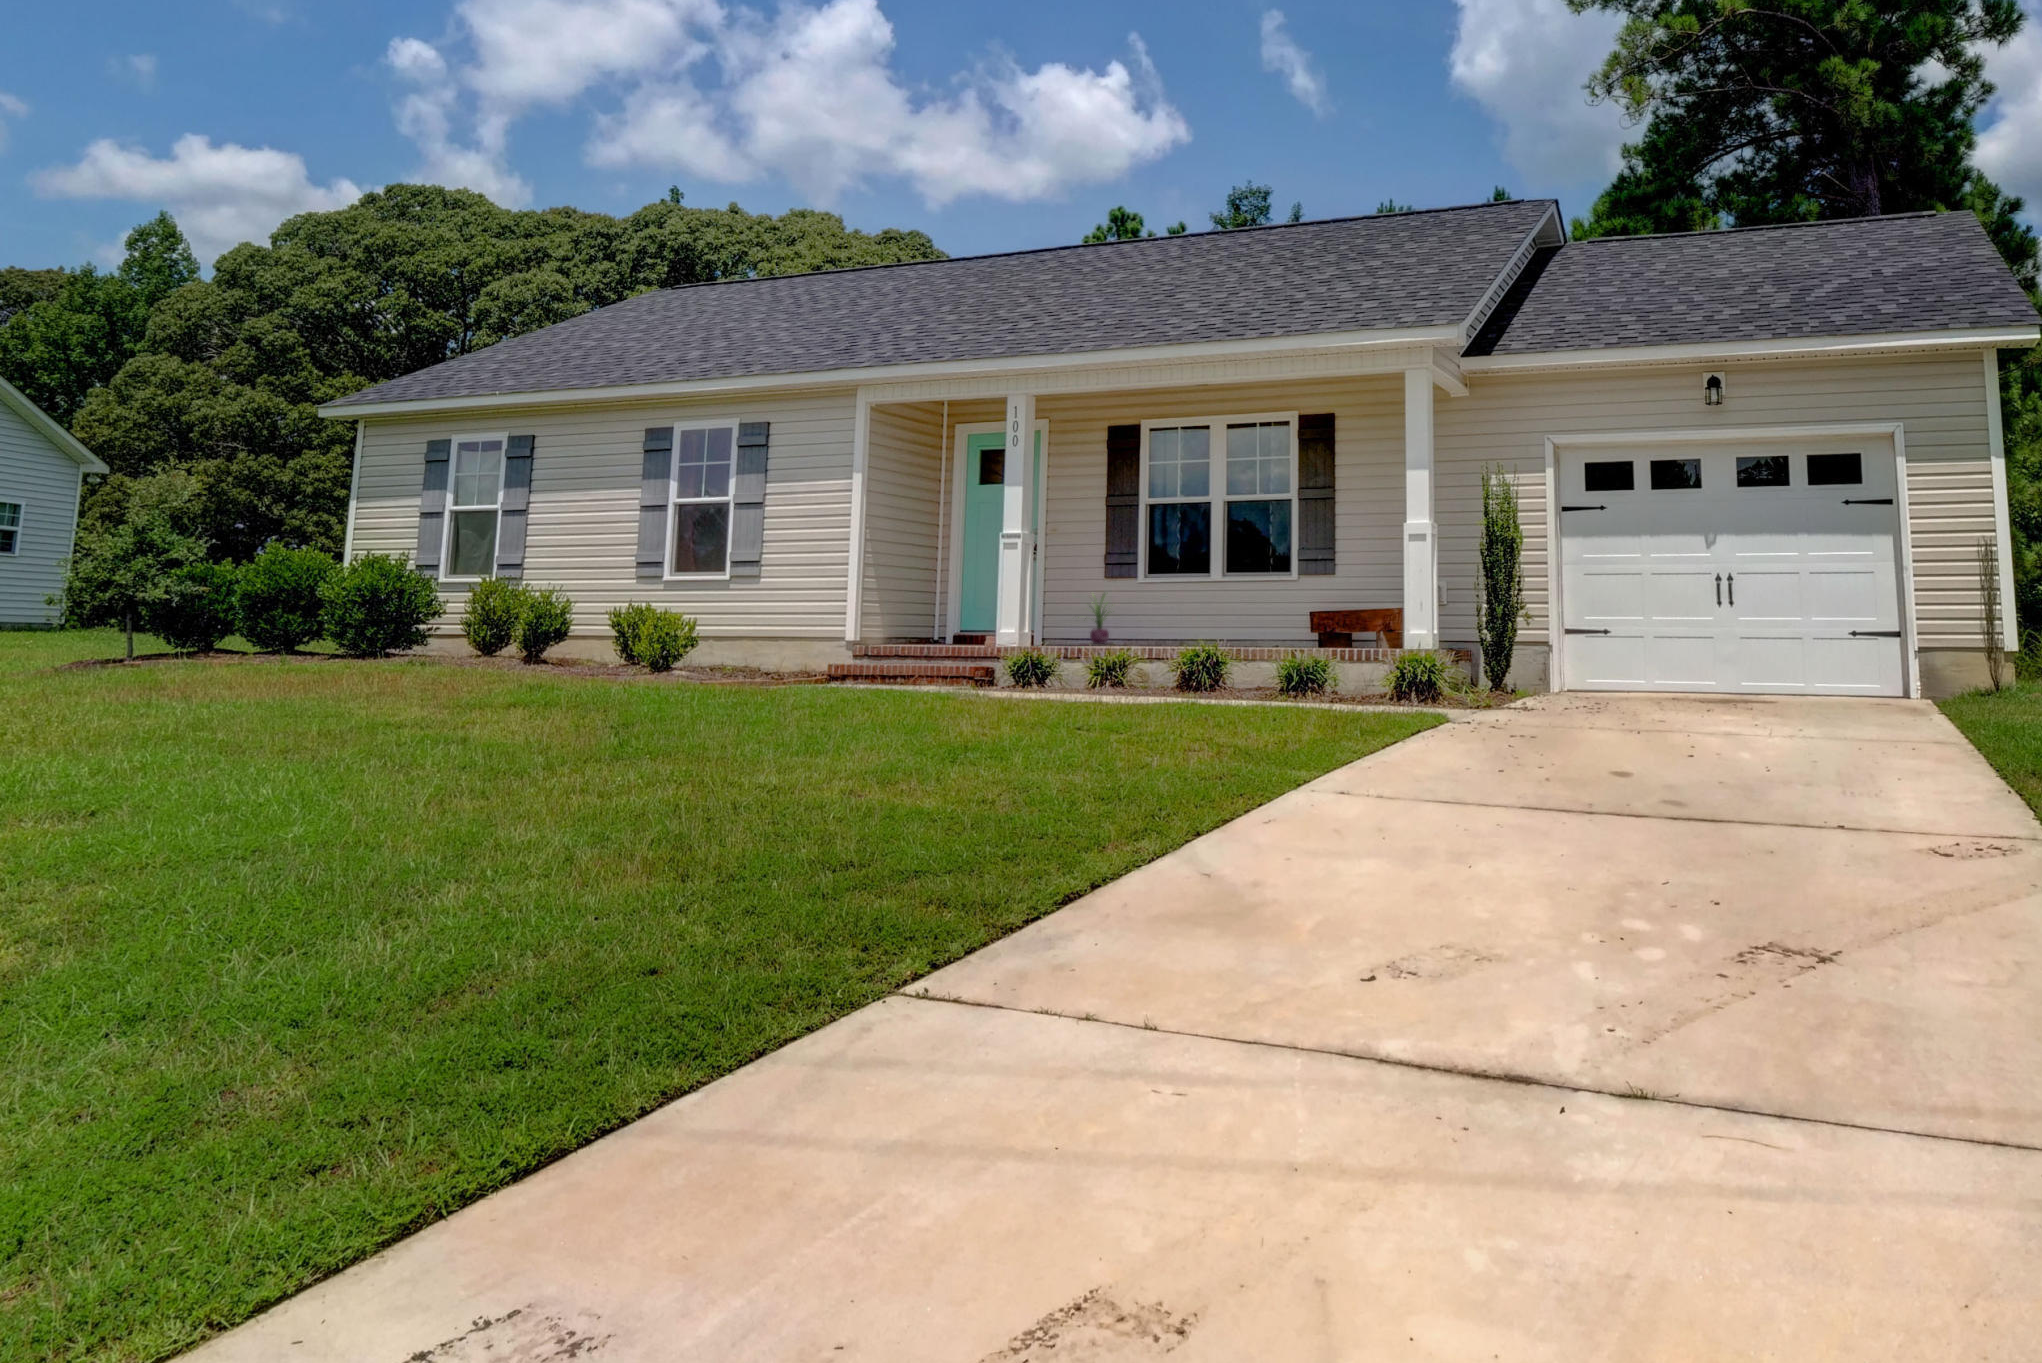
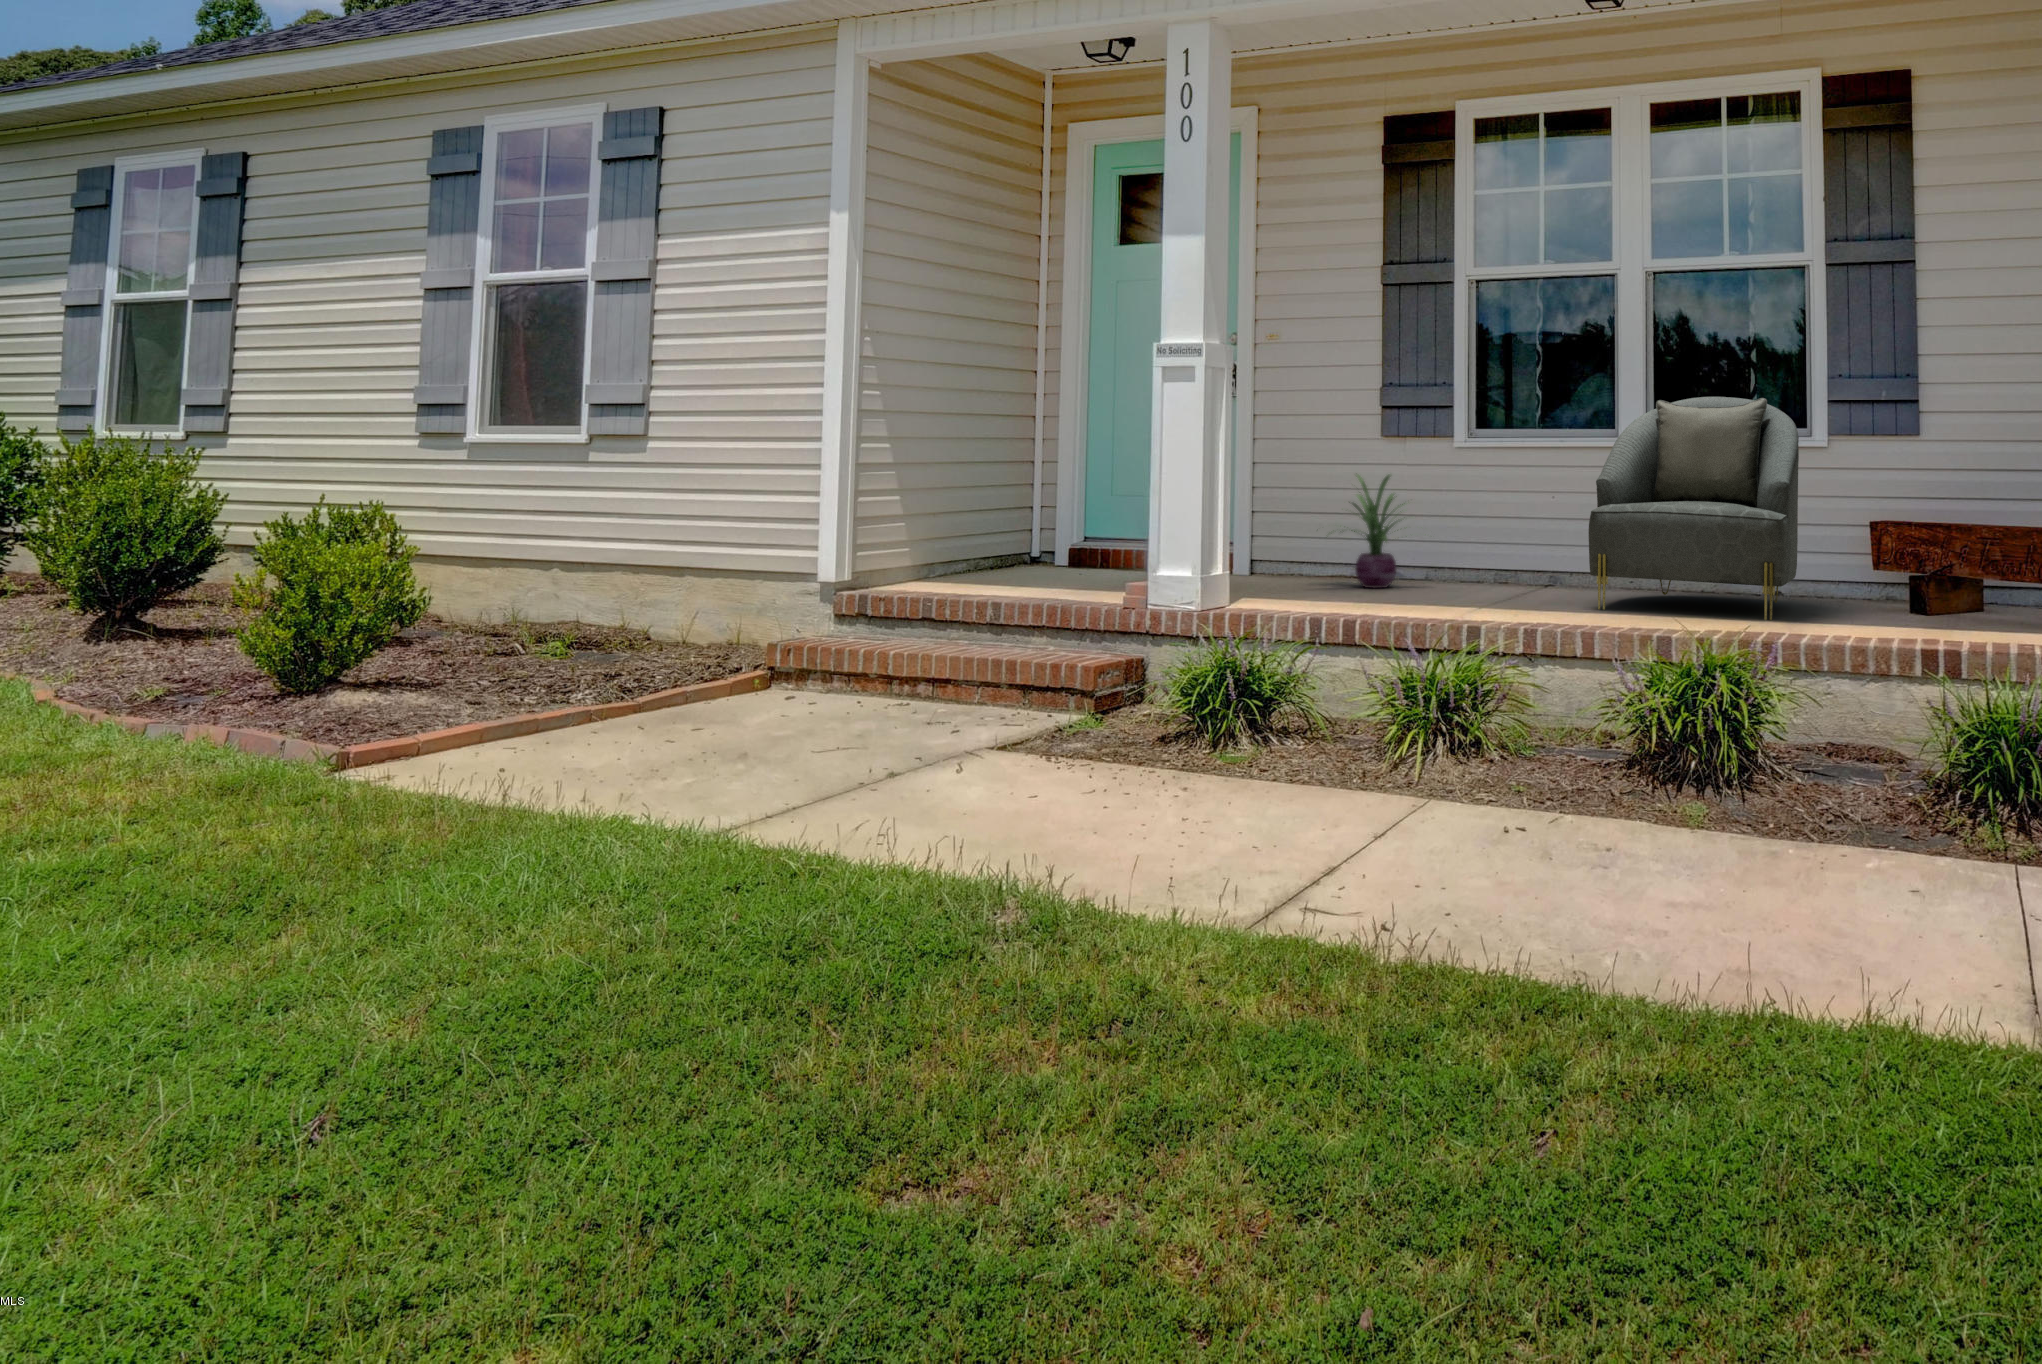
armchair: none [1187,557,1279,648] -> present [1589,397,1799,620]

